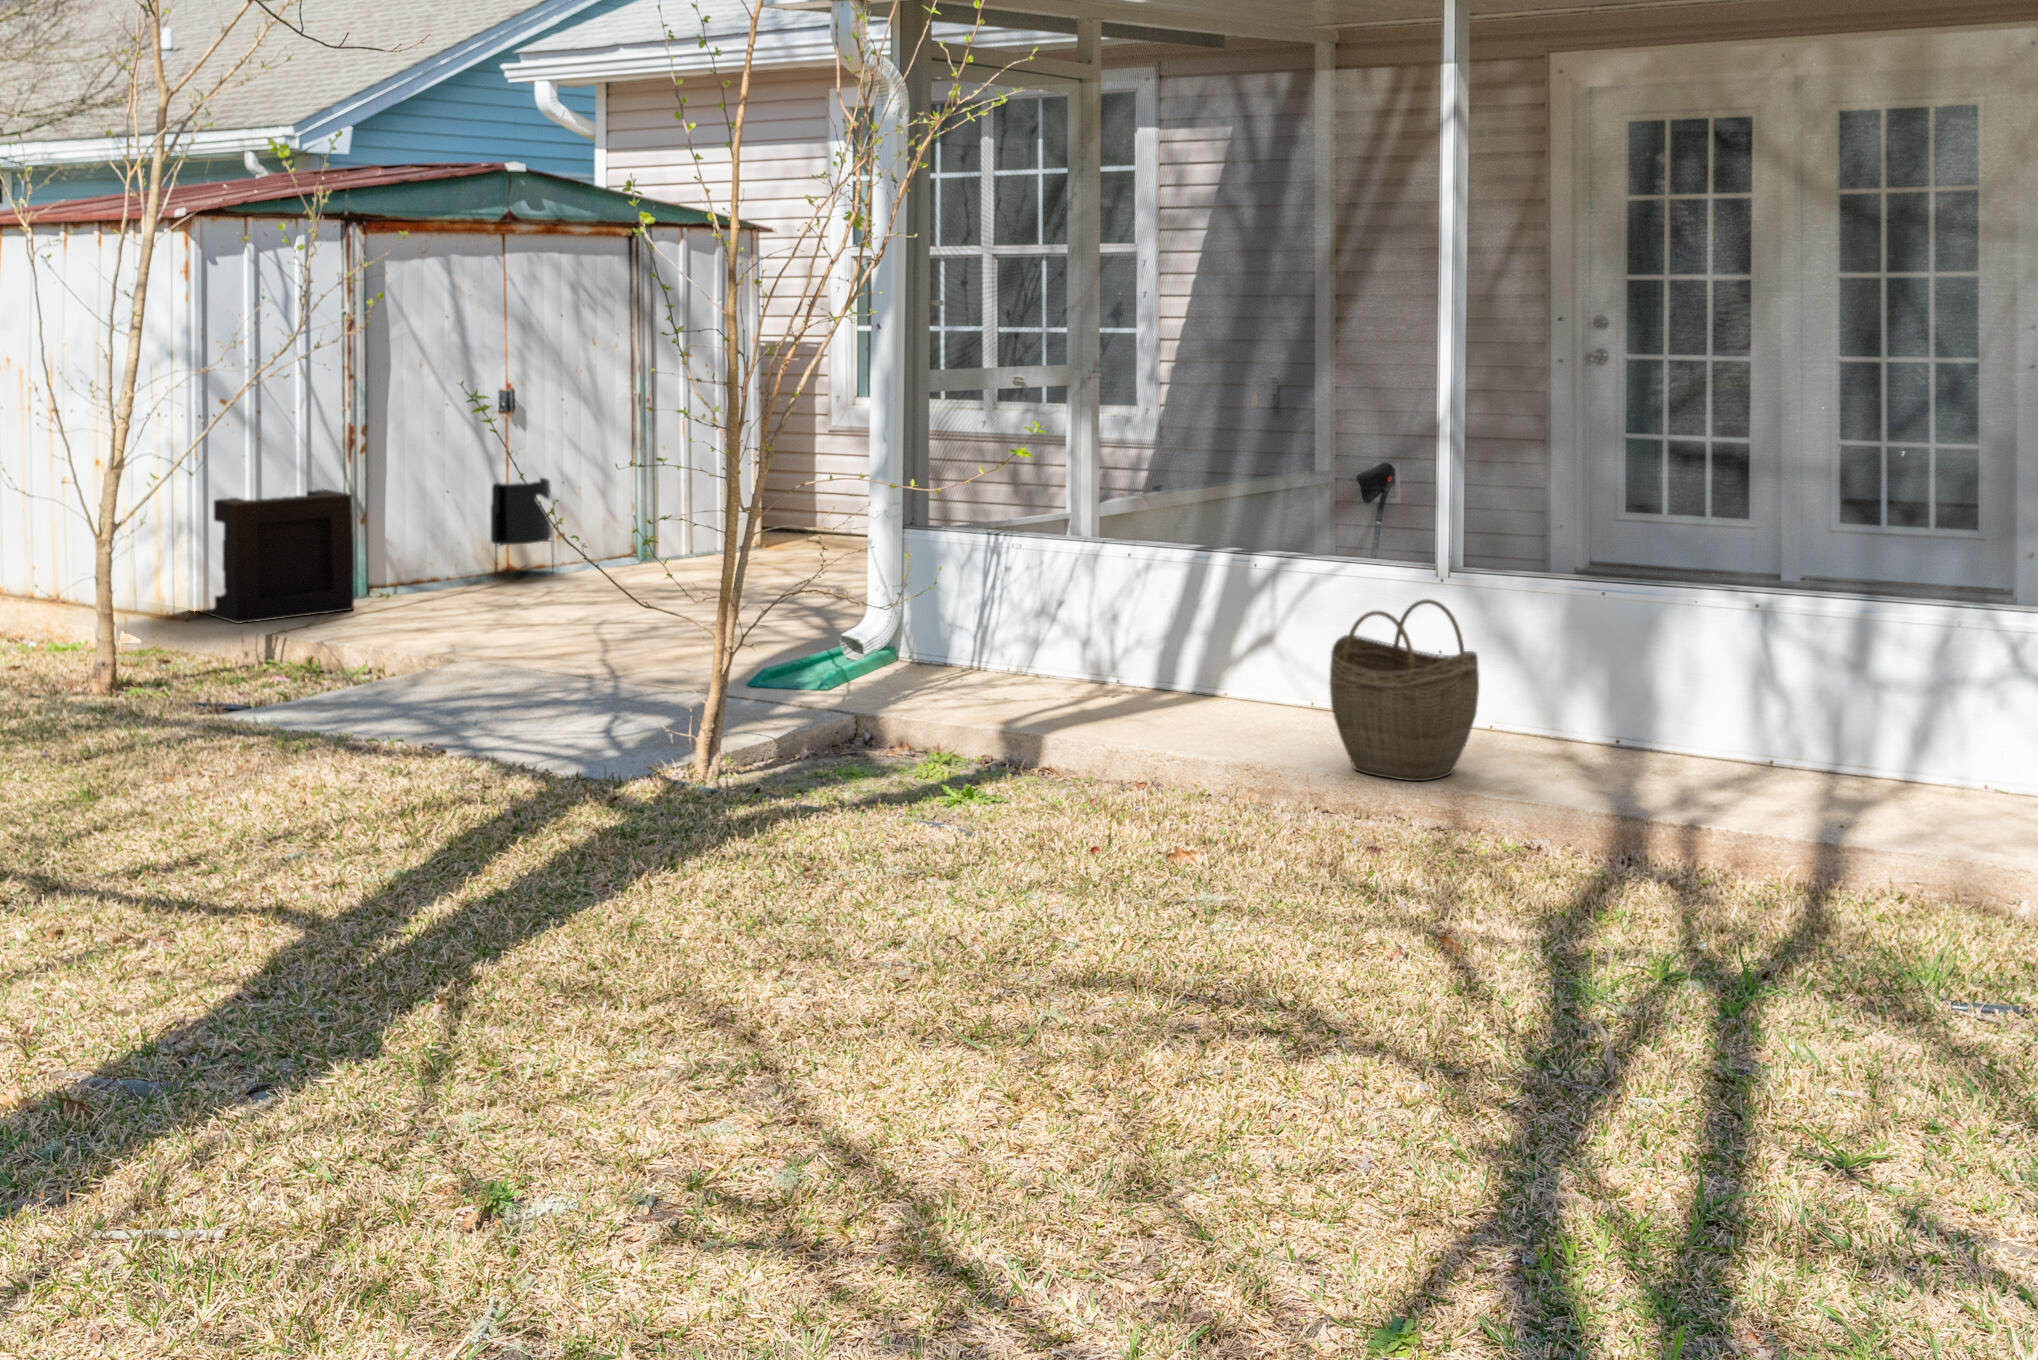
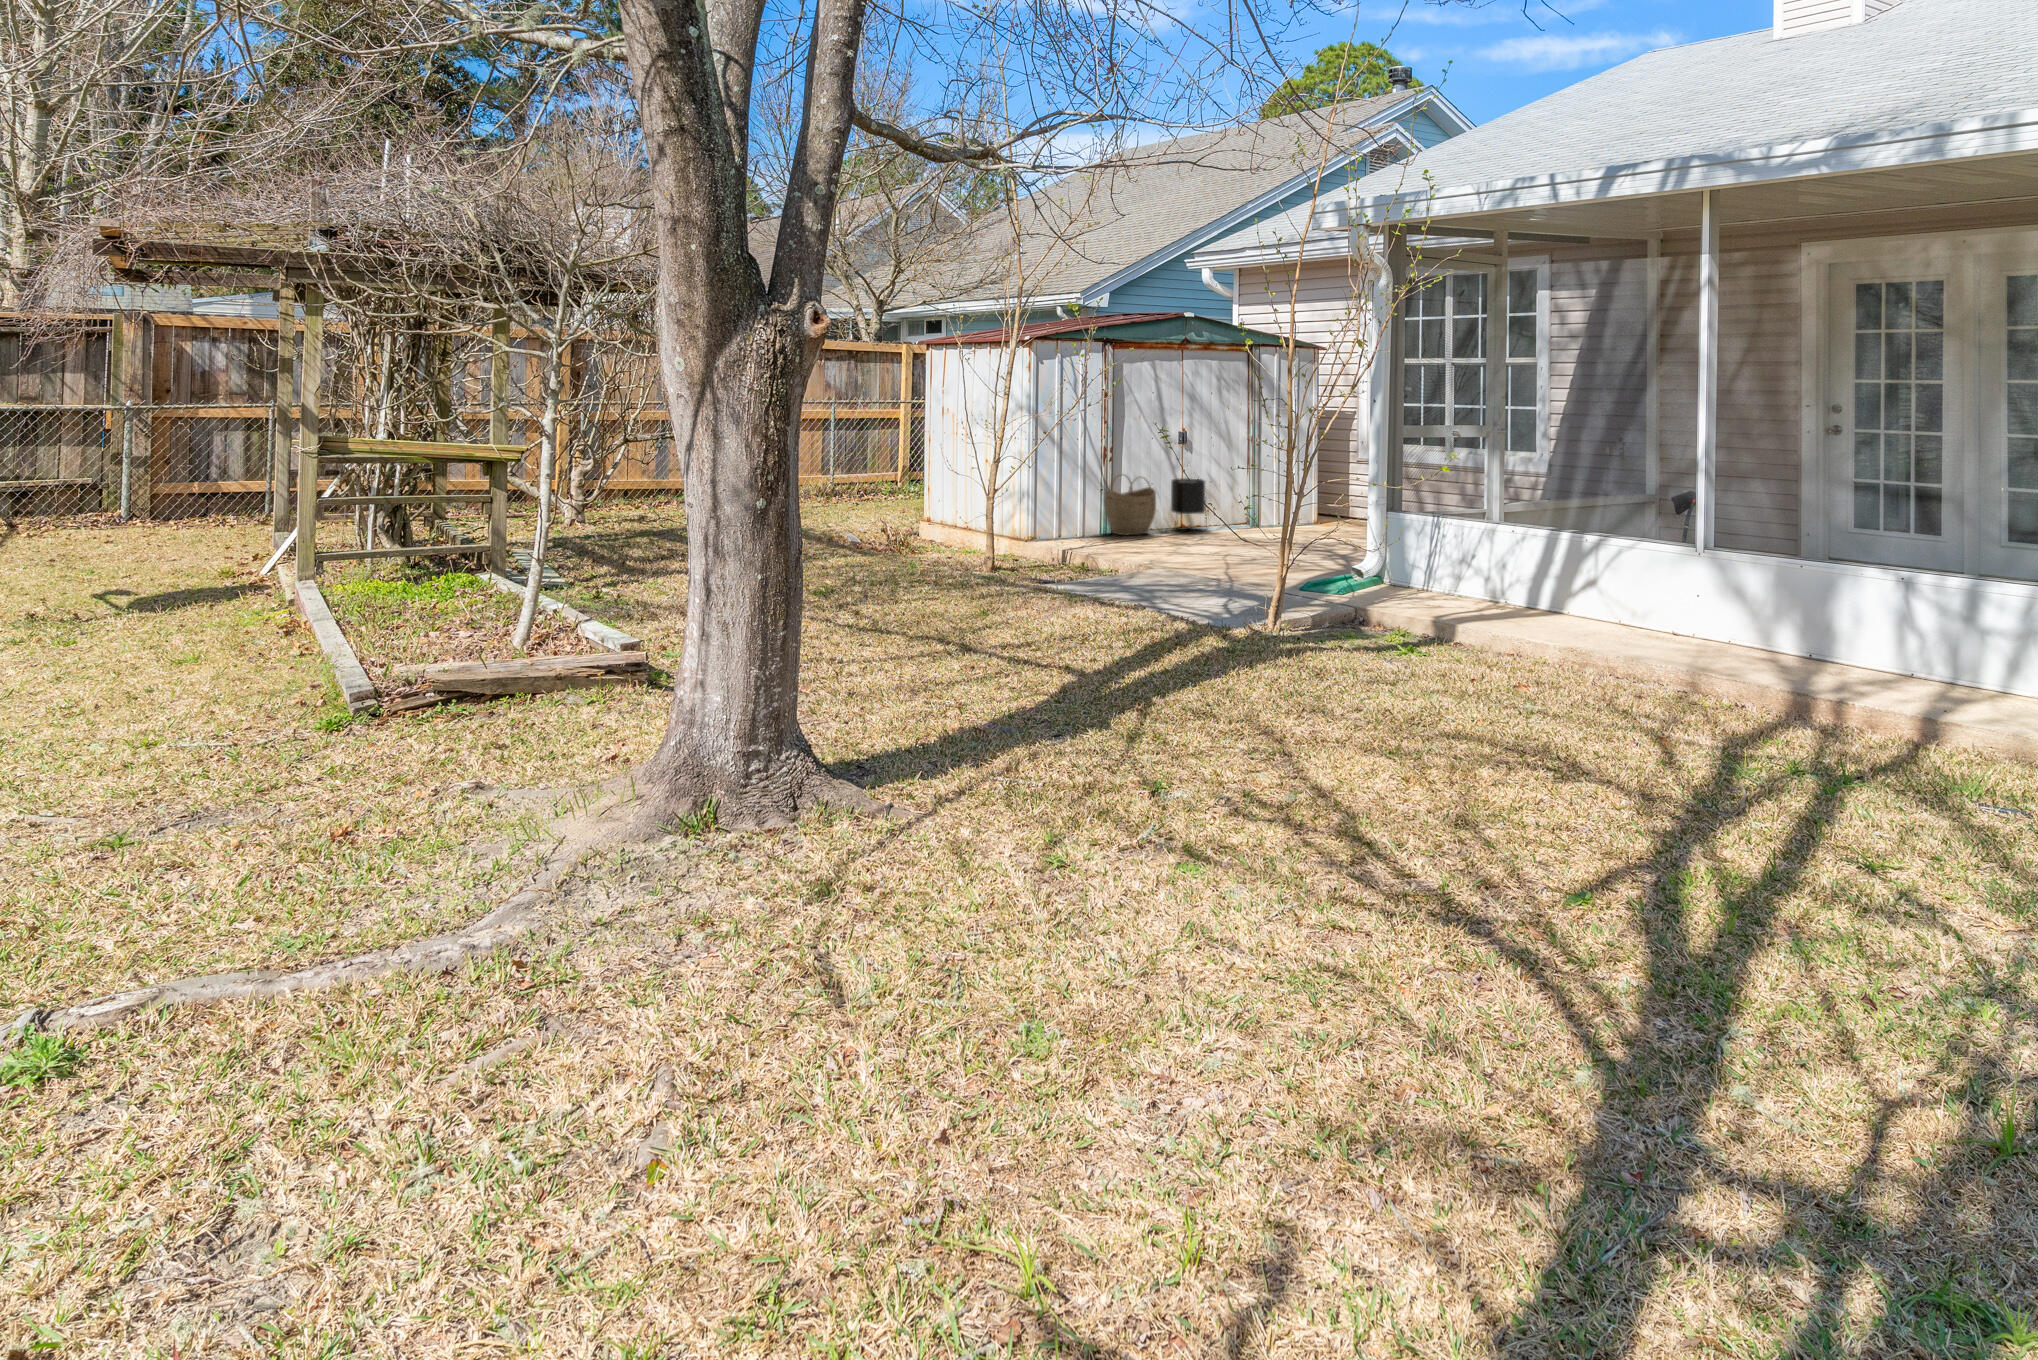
wooden crate: present [200,489,354,624] -> none [1028,476,1106,544]
woven basket: present [1329,599,1479,781] -> present [1104,478,1156,535]

